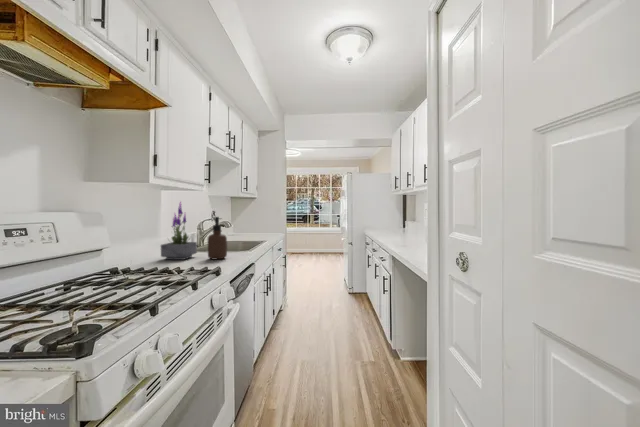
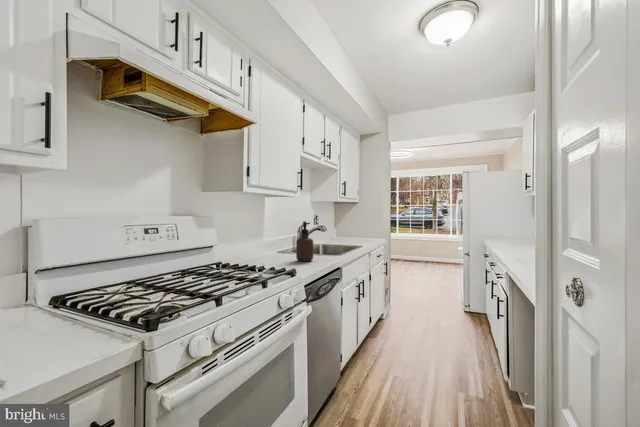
potted plant: present [161,202,197,260] -> none [259,206,289,260]

